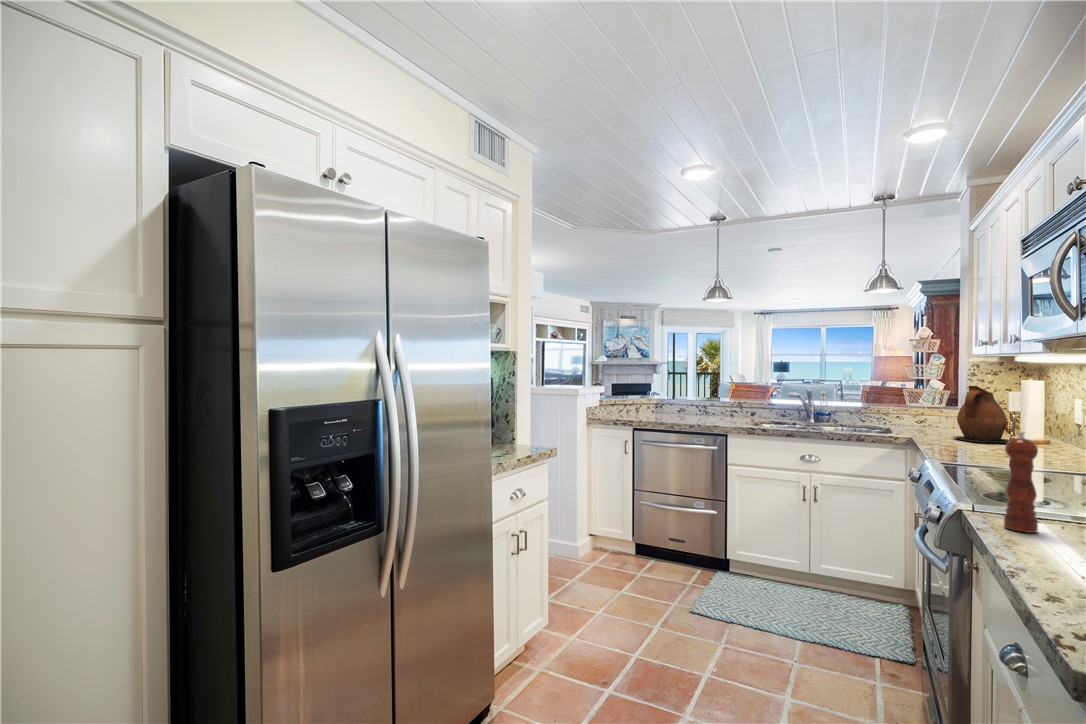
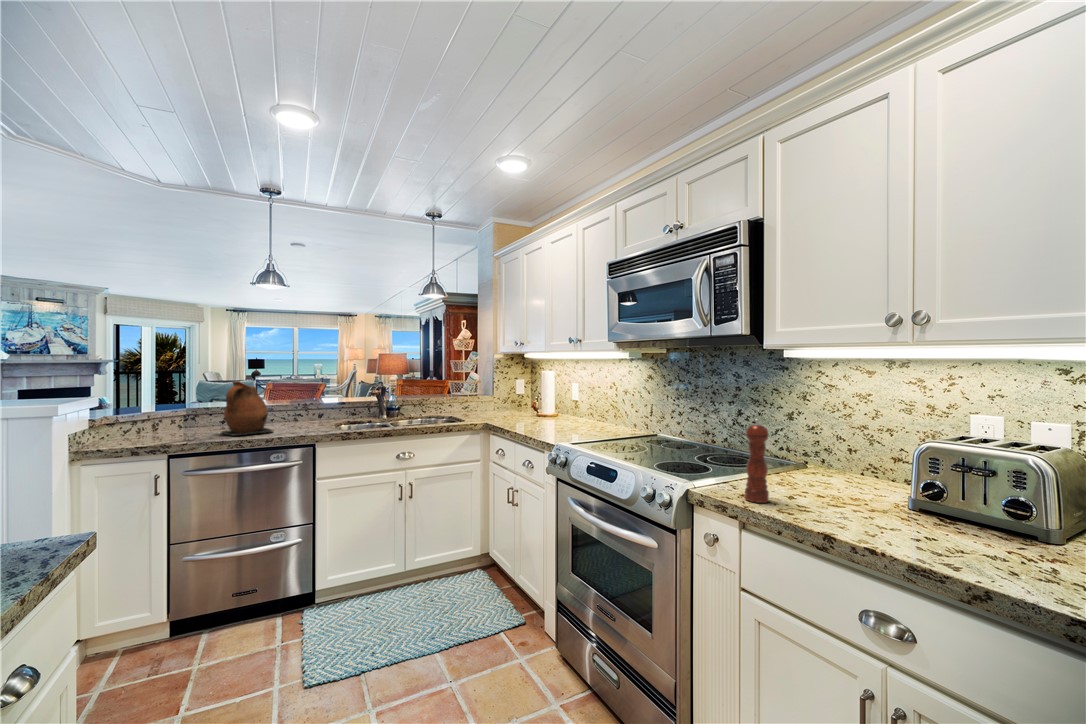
ceramic pitcher: present [954,386,1009,443] -> present [222,381,273,436]

